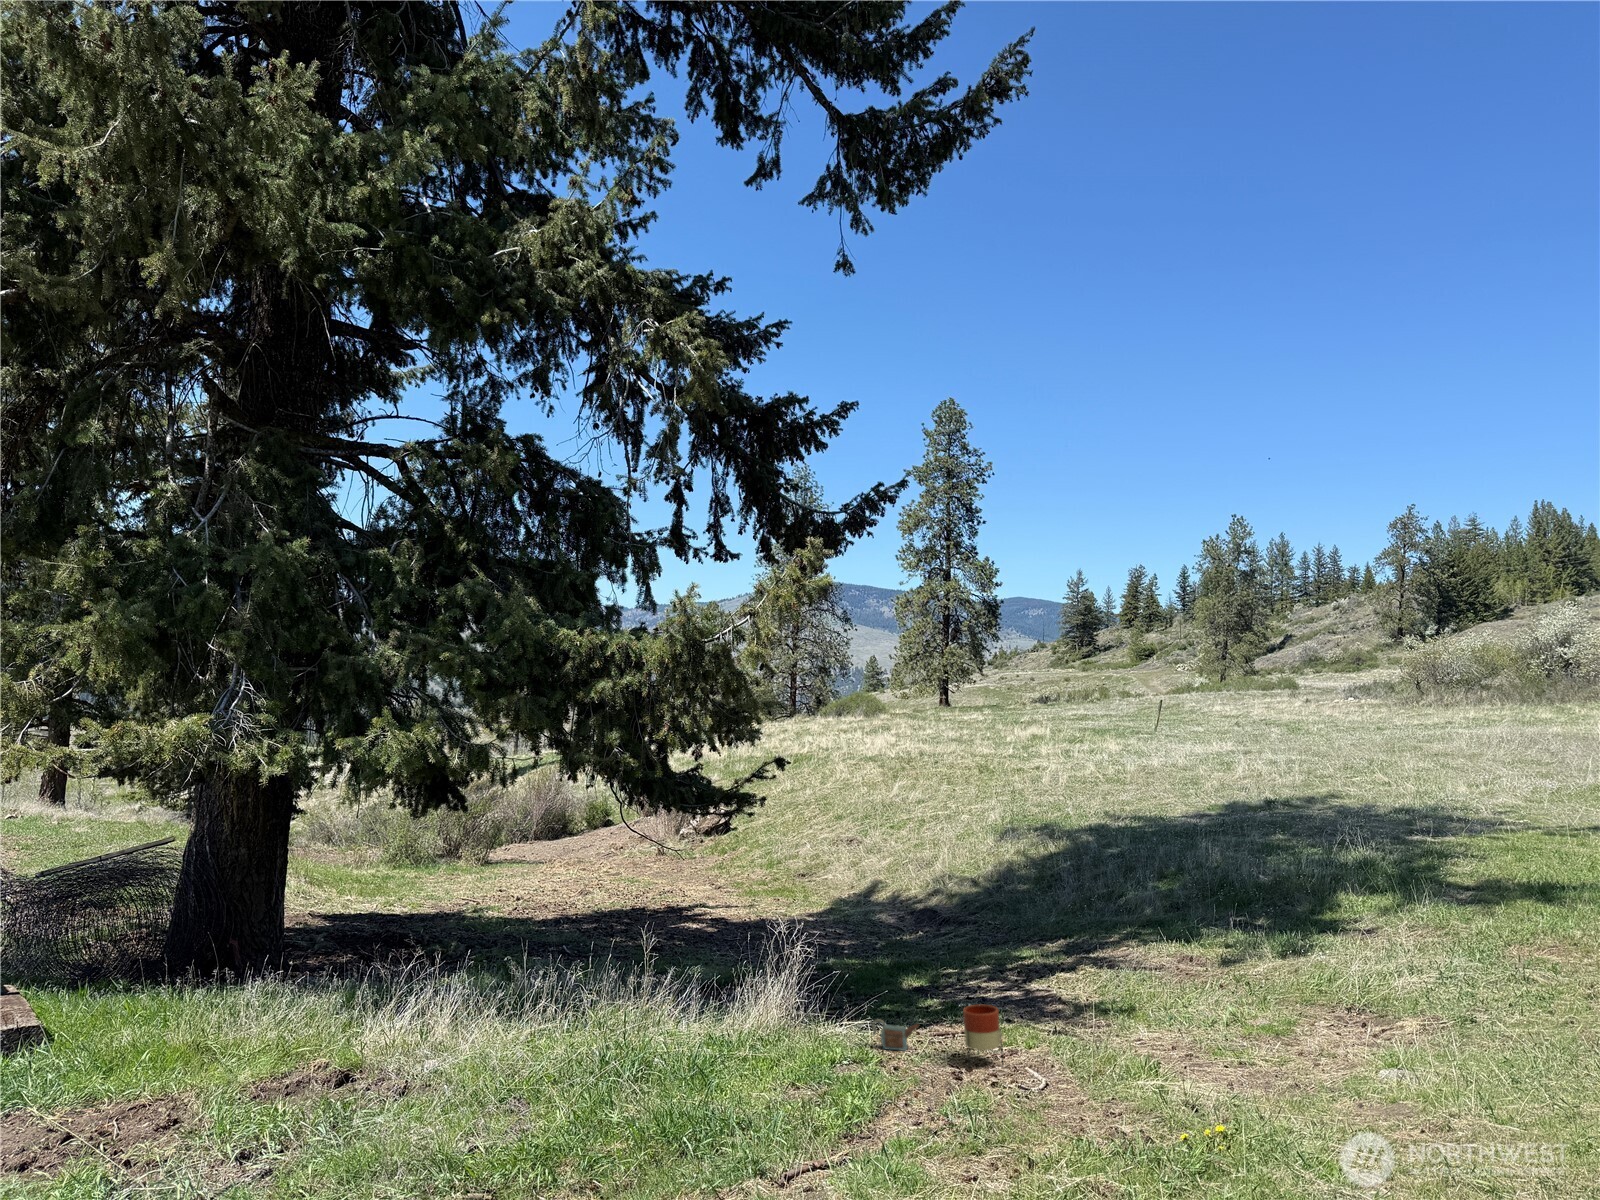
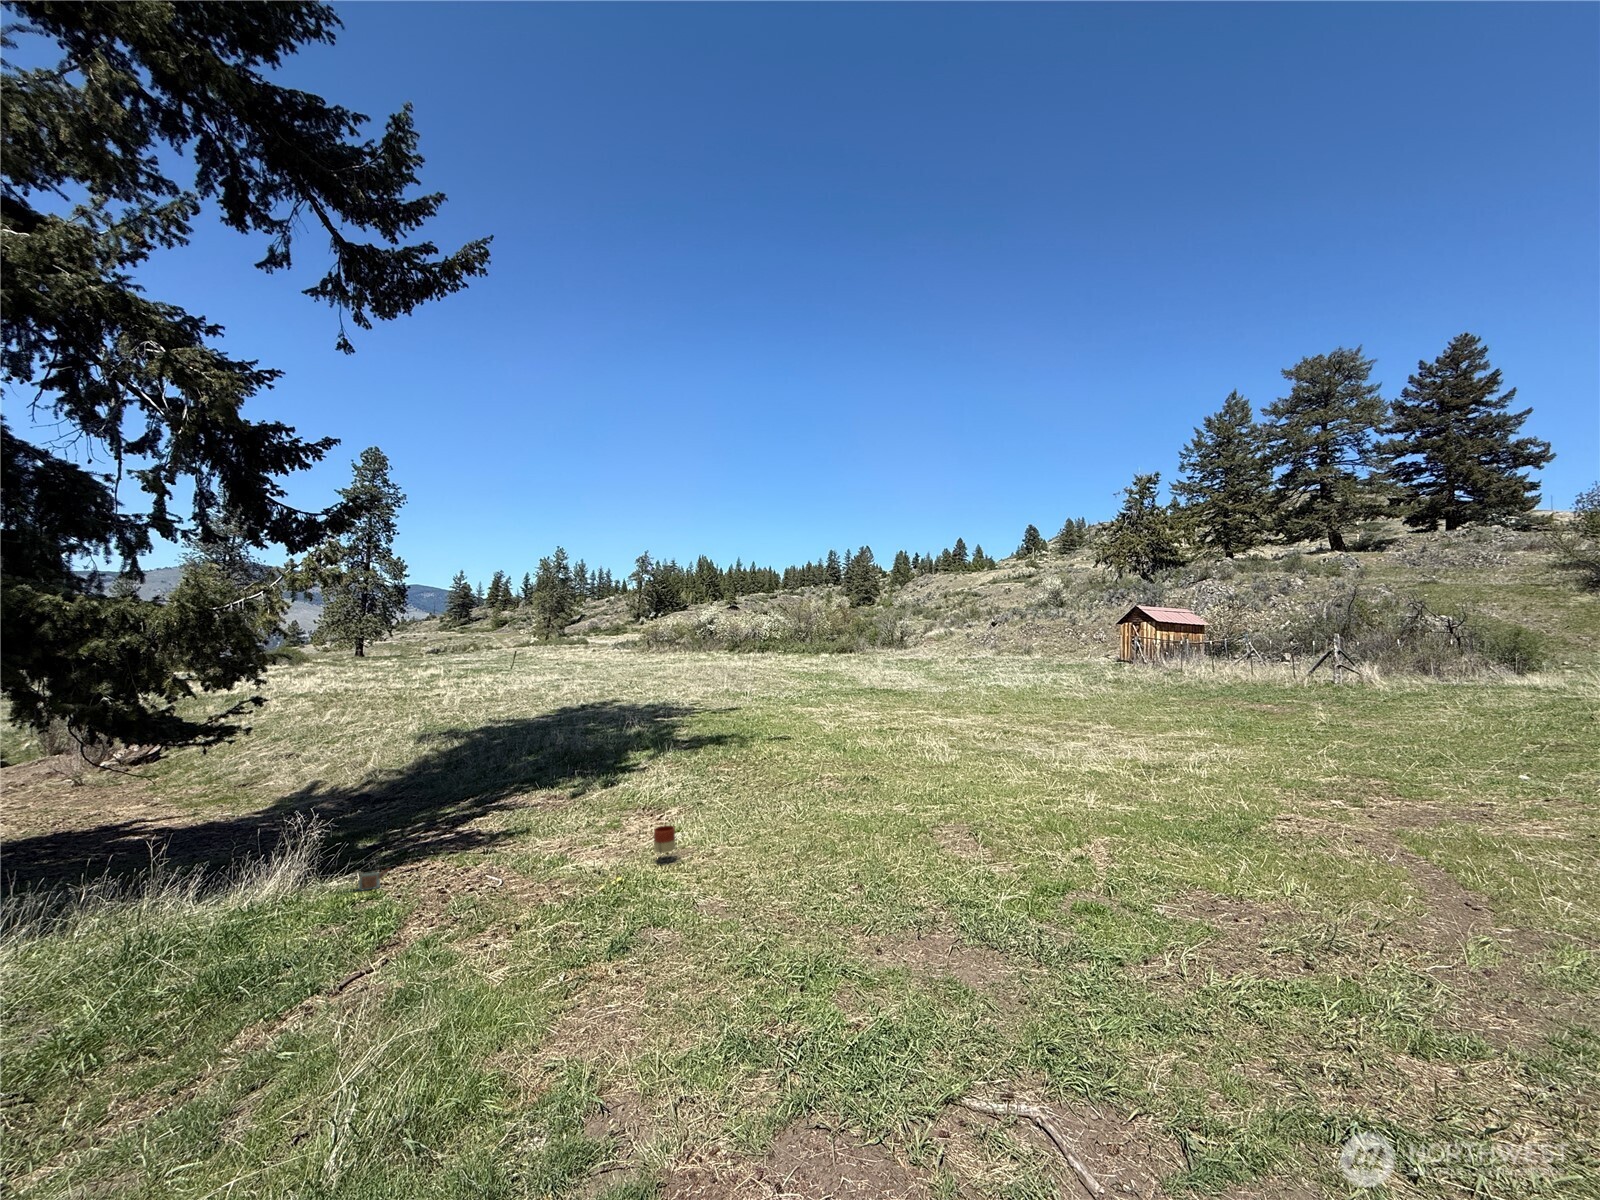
planter: present [963,1004,1003,1059] -> present [654,825,677,854]

